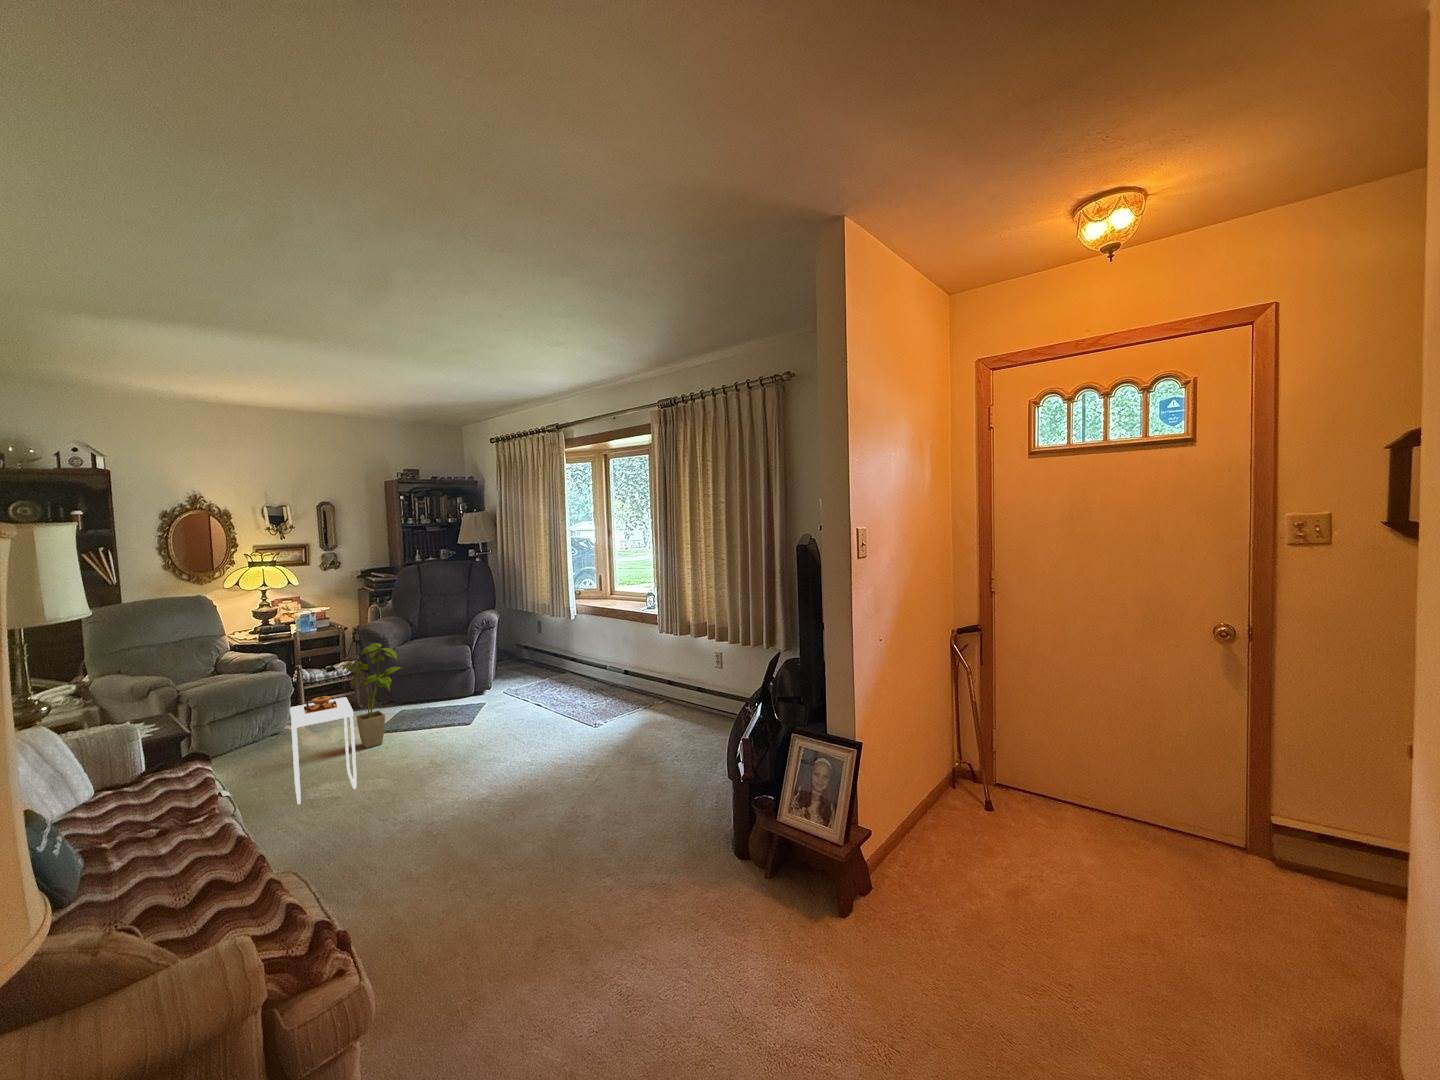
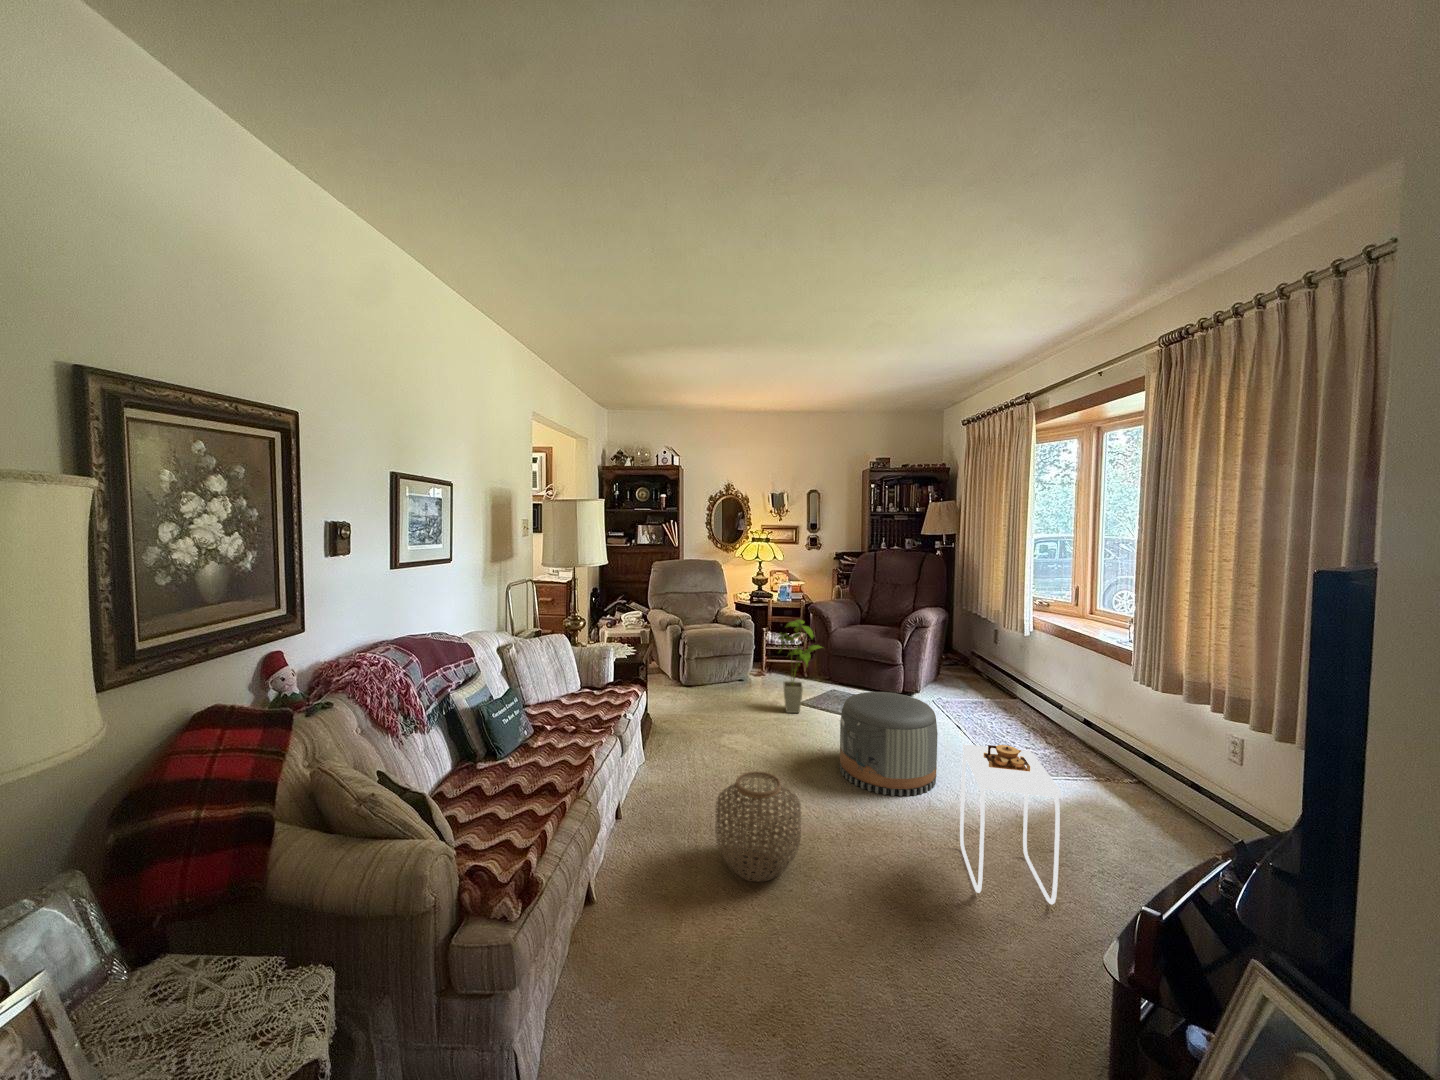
pouf: none [460,685,550,777] -> present [840,692,938,796]
side table: present [290,696,357,804] -> present [960,744,1061,904]
woven basket: none [400,778,492,884] -> present [715,771,801,881]

